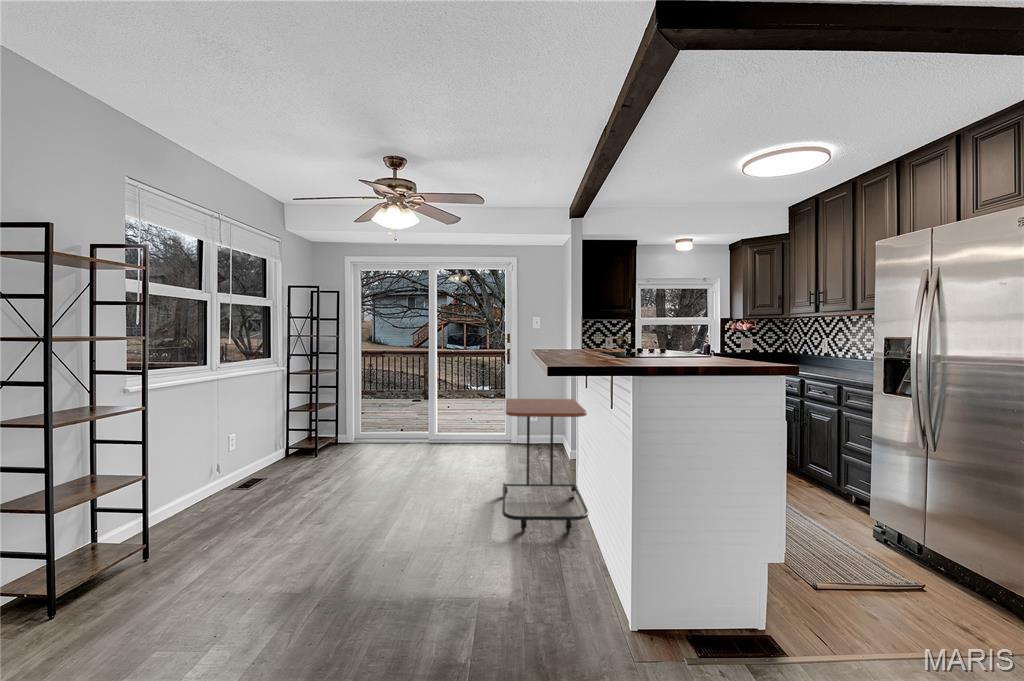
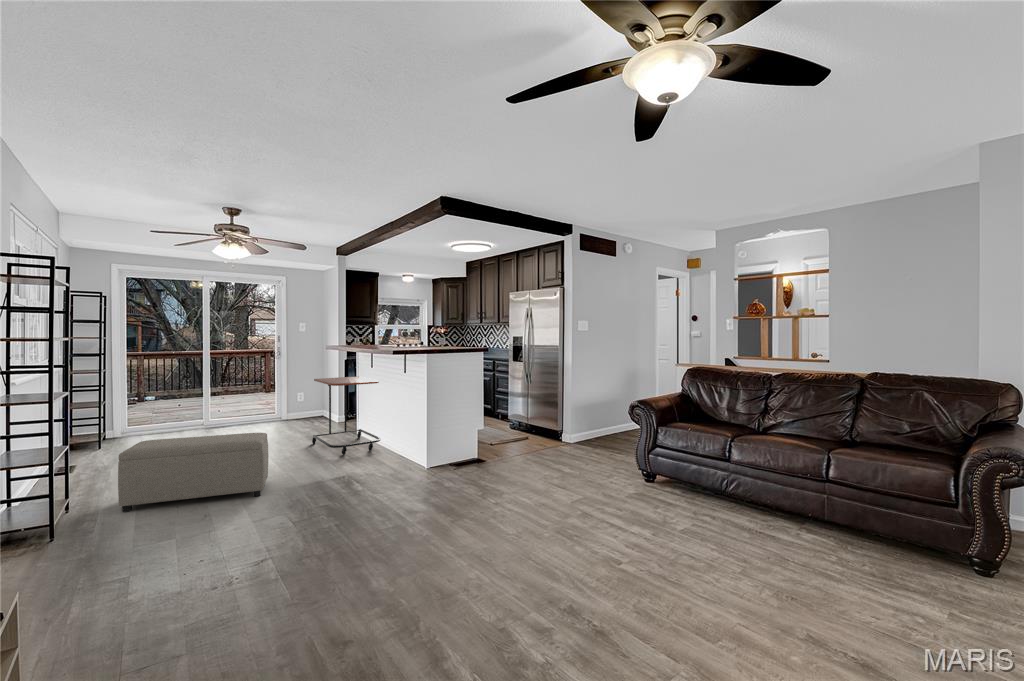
ottoman: none [176,476,375,603] -> present [118,433,269,512]

